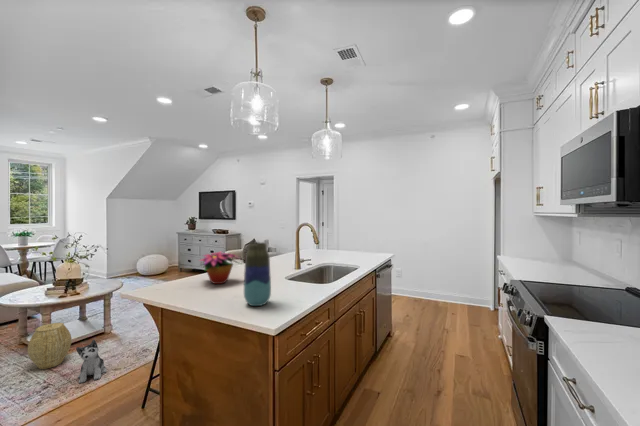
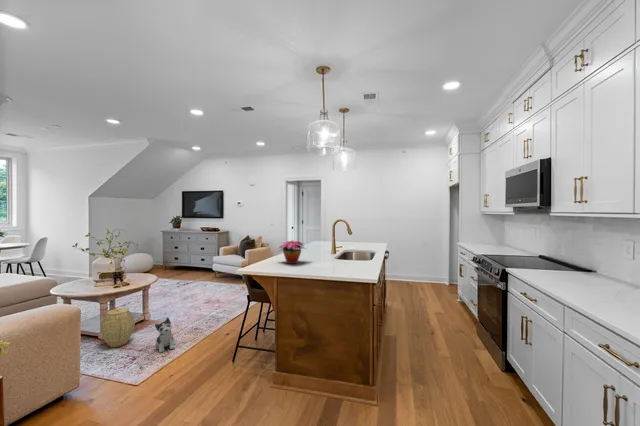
vase: present [244,243,271,306] -> none [332,232,349,272]

